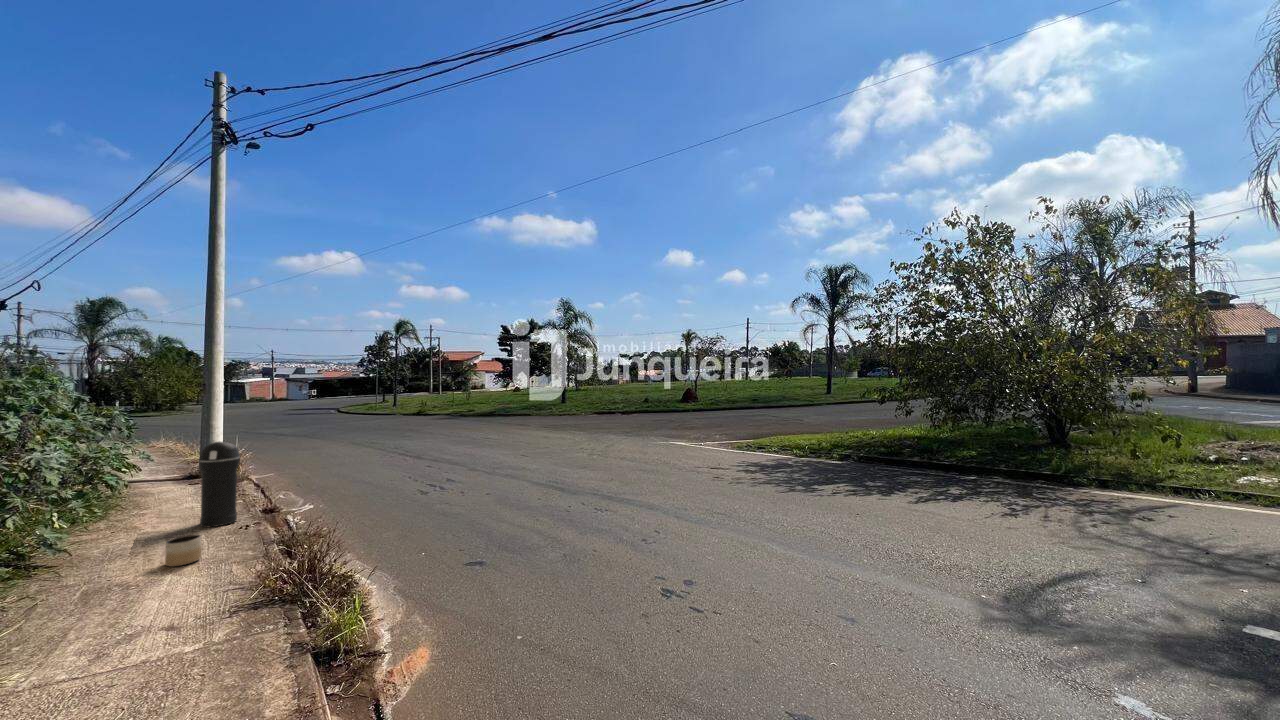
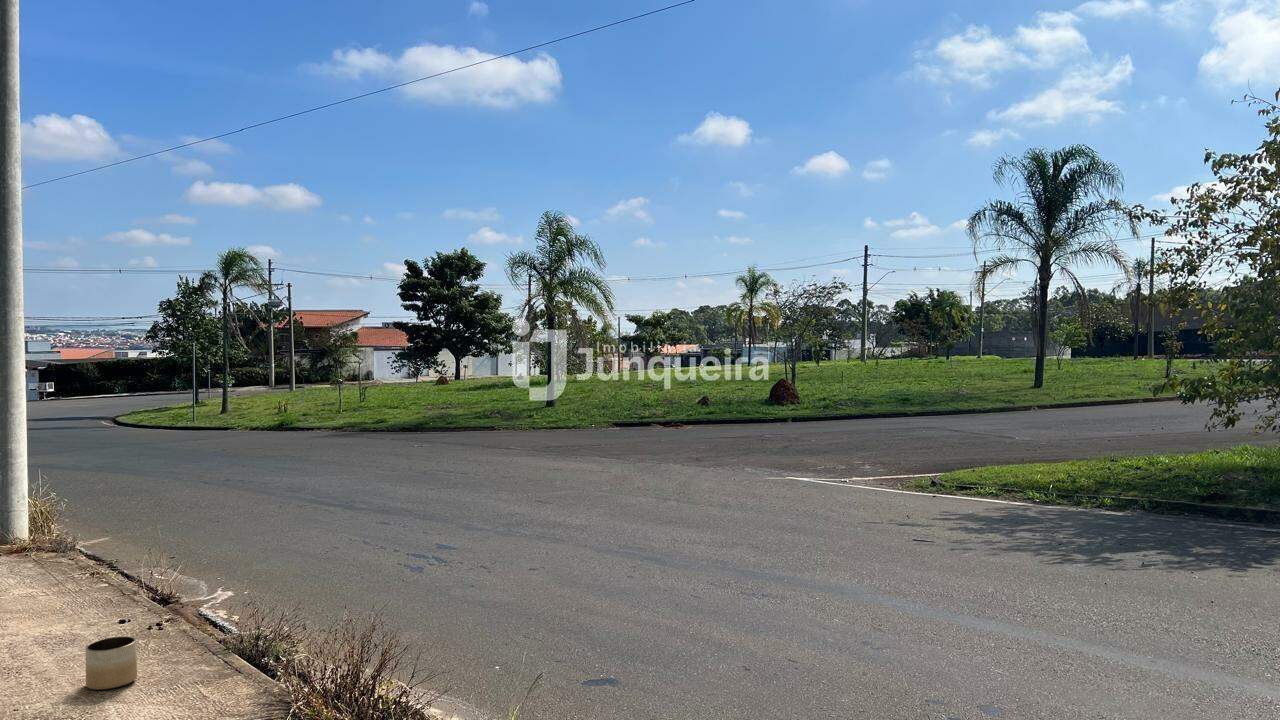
trash can: present [199,442,240,527] -> none [77,476,140,626]

